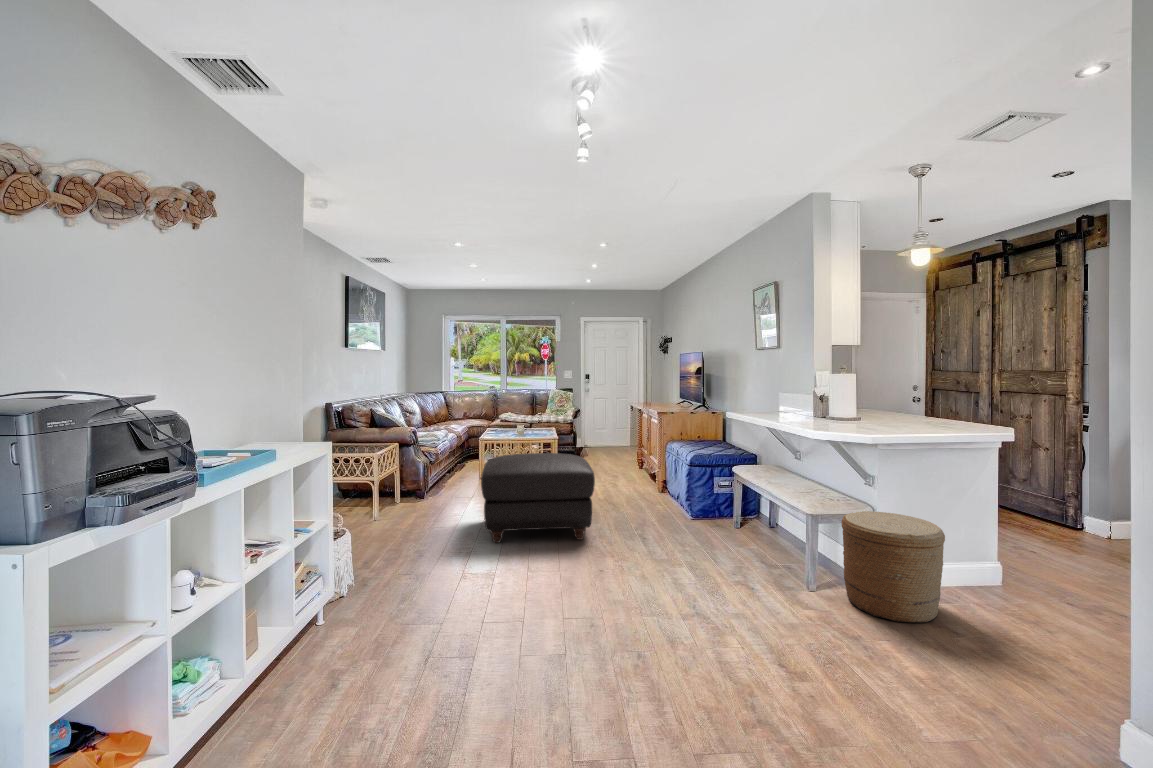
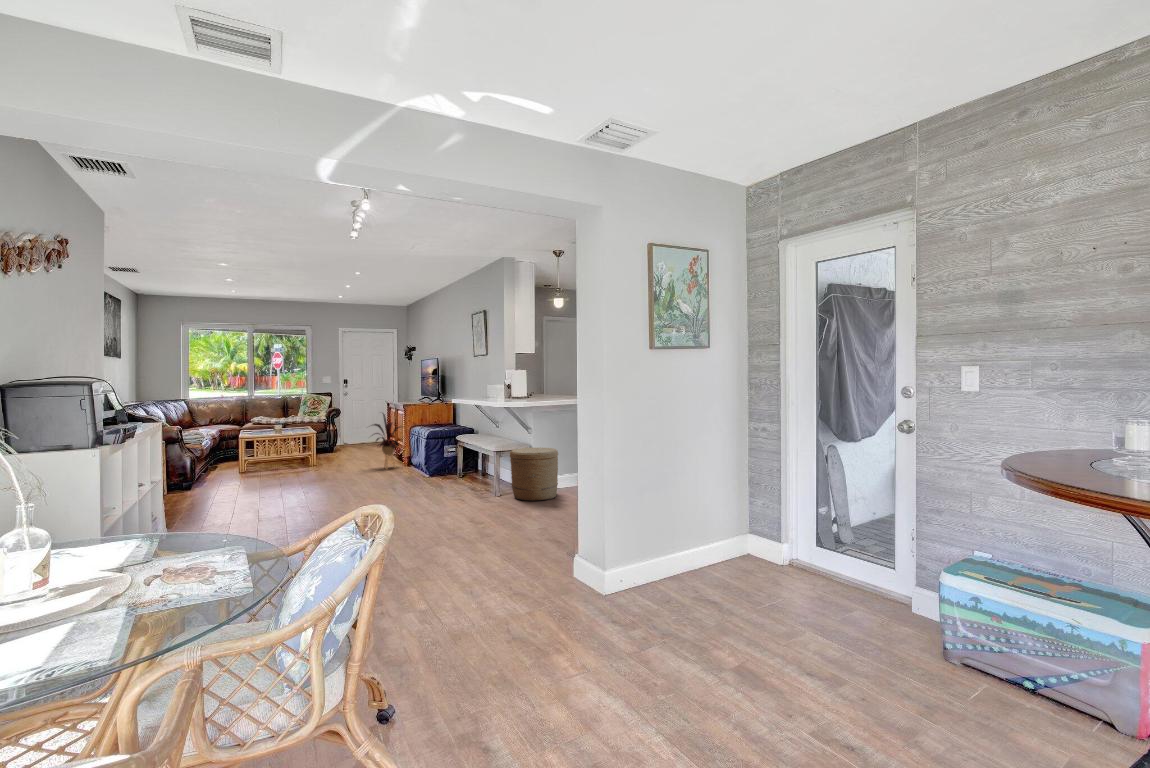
house plant: none [610,421,659,494] -> present [374,414,400,469]
ottoman: present [481,453,595,543] -> none [259,435,355,503]

